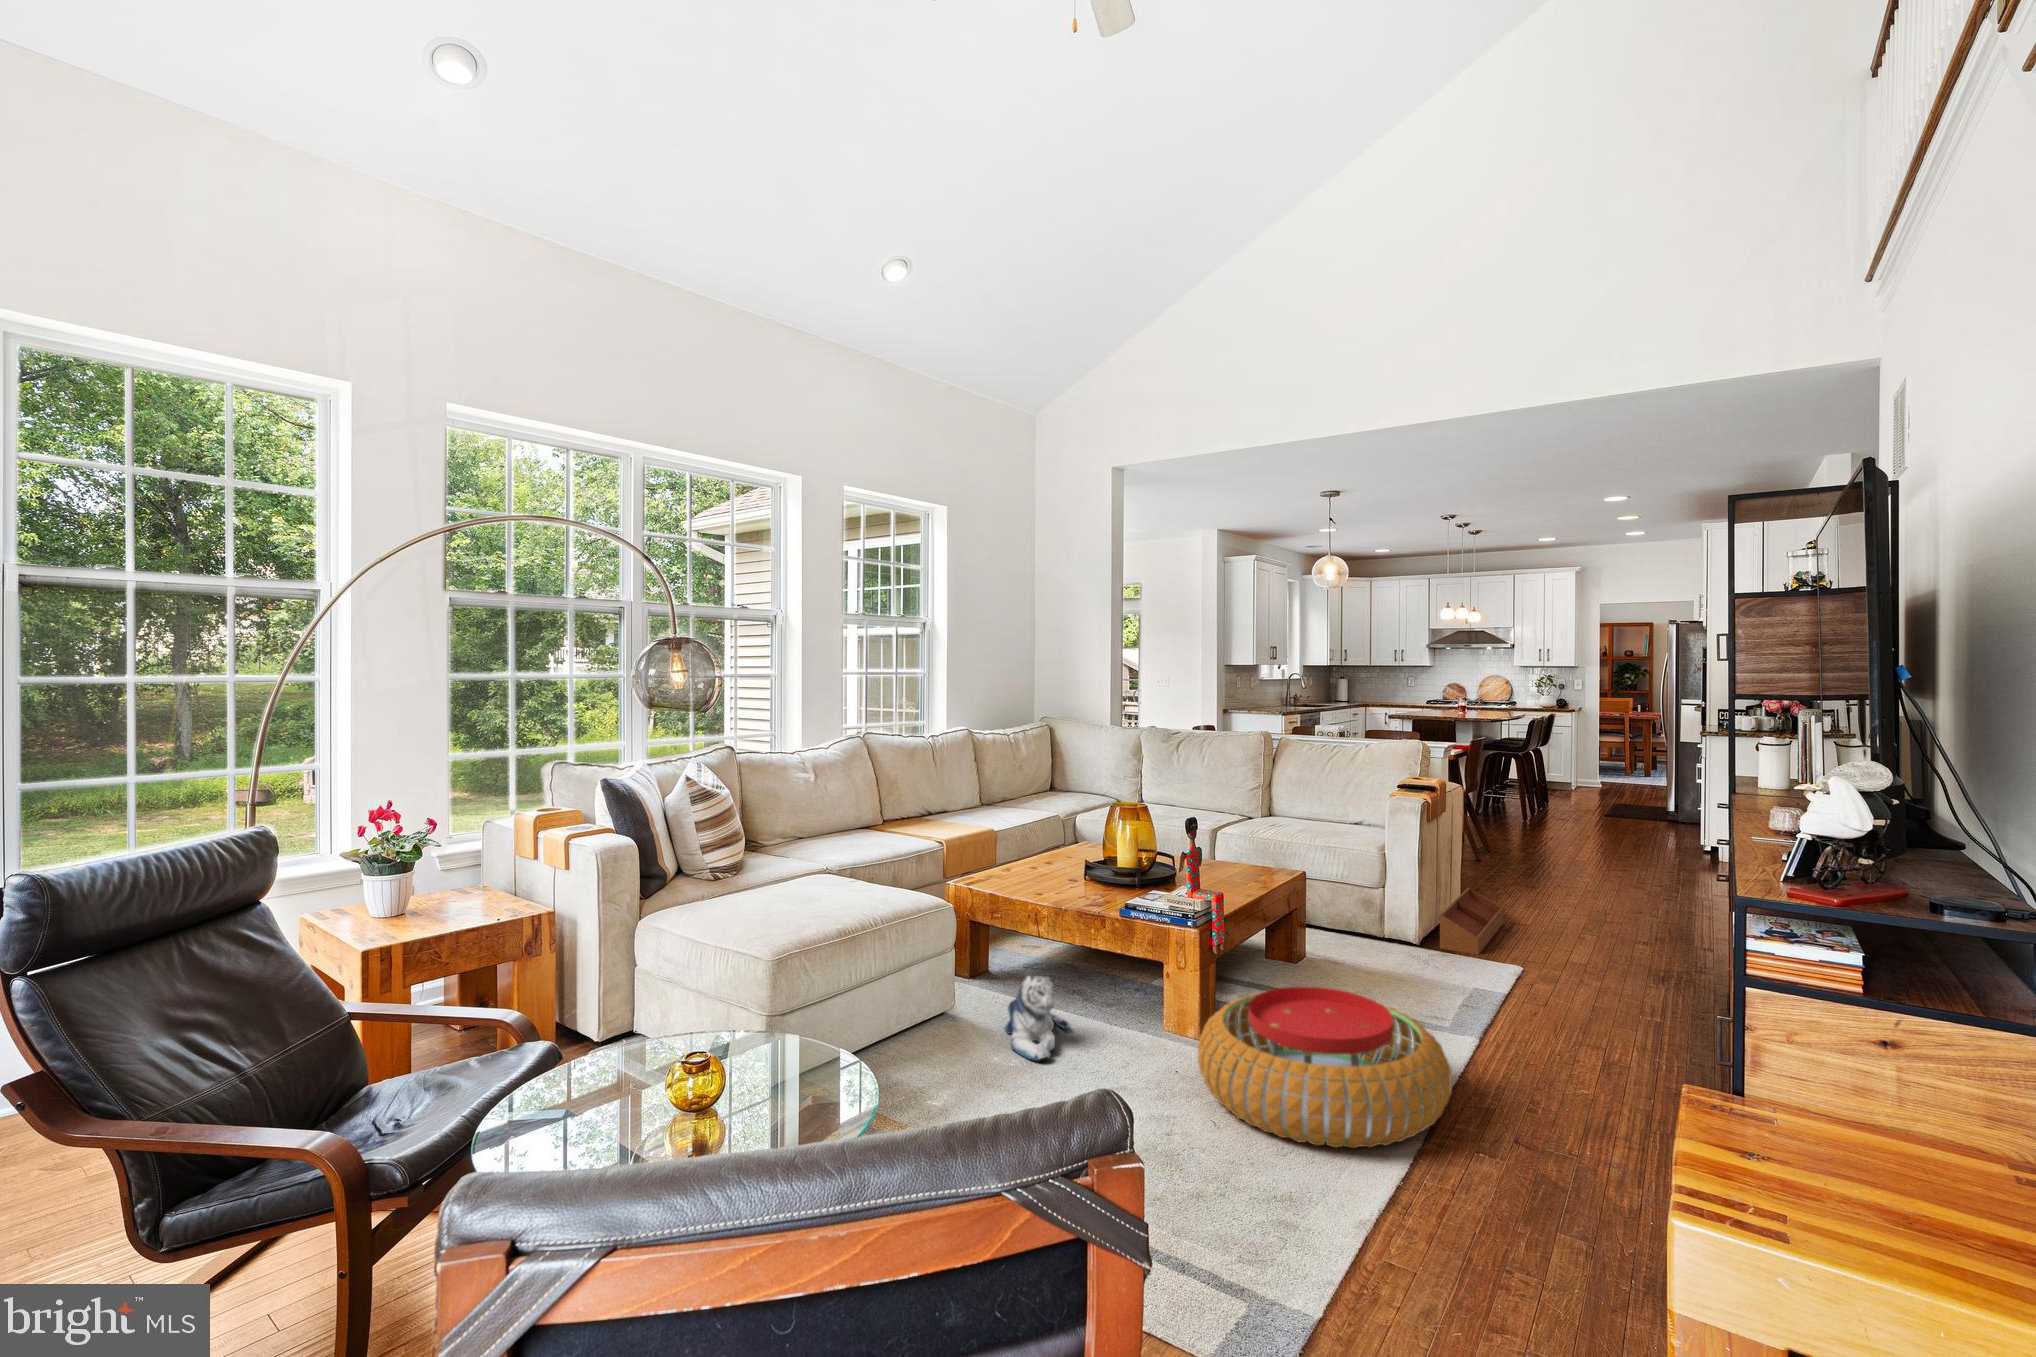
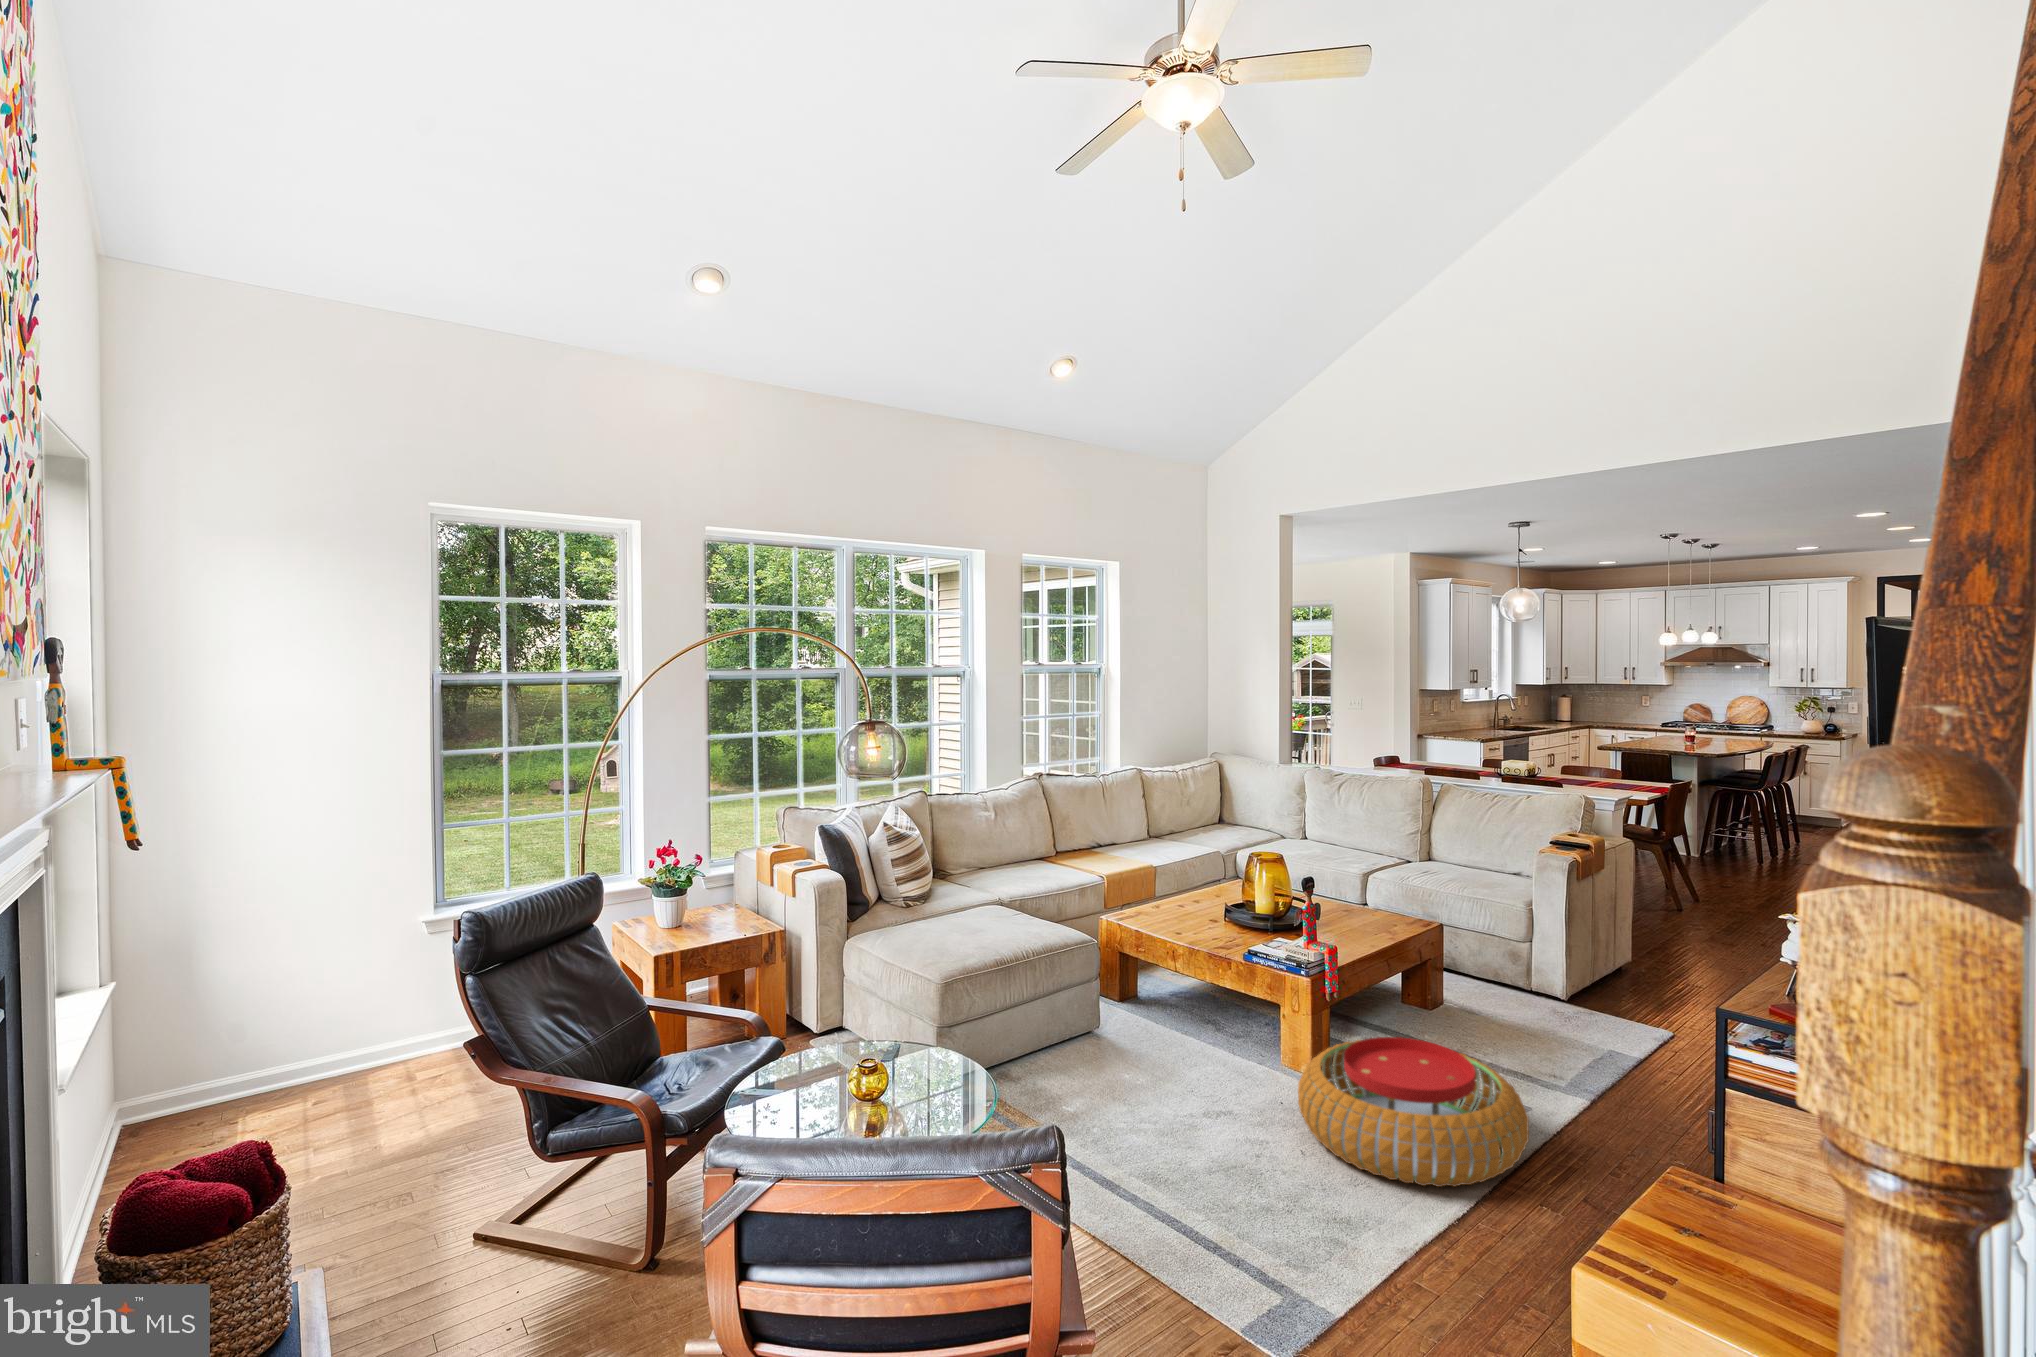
storage bin: present [1439,887,1503,955] -> none [1587,944,1669,1015]
plush toy: present [1005,975,1069,1061] -> none [1142,1007,1198,1081]

